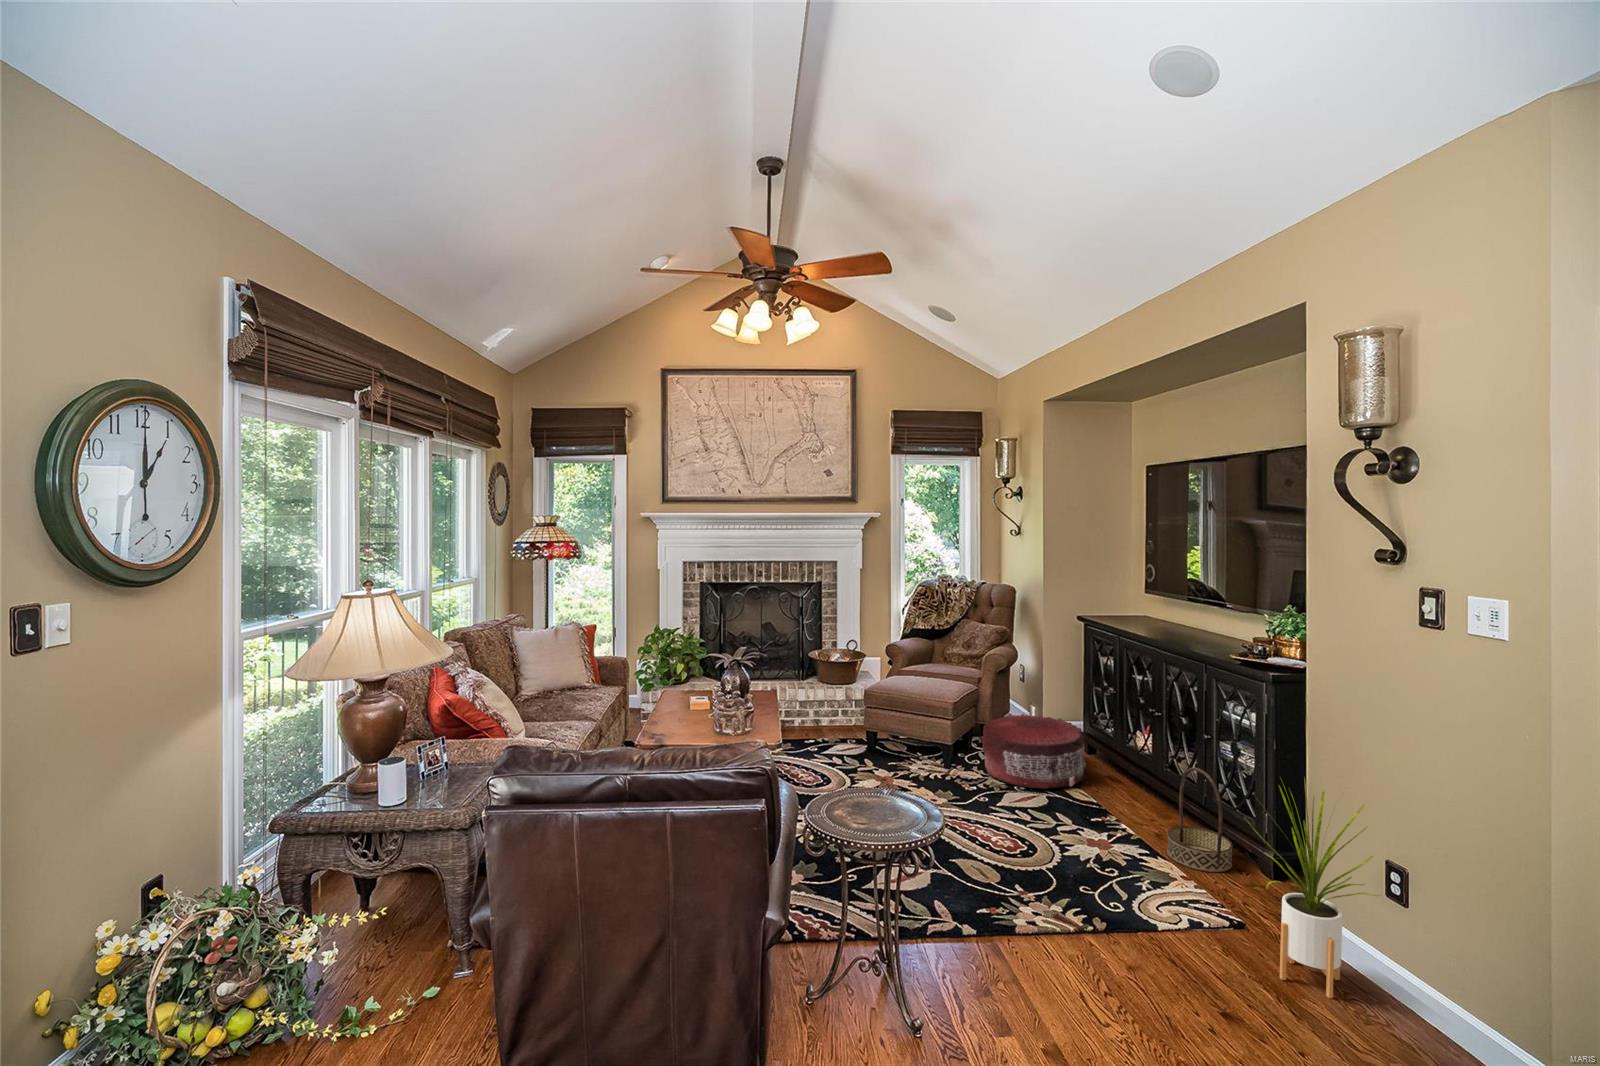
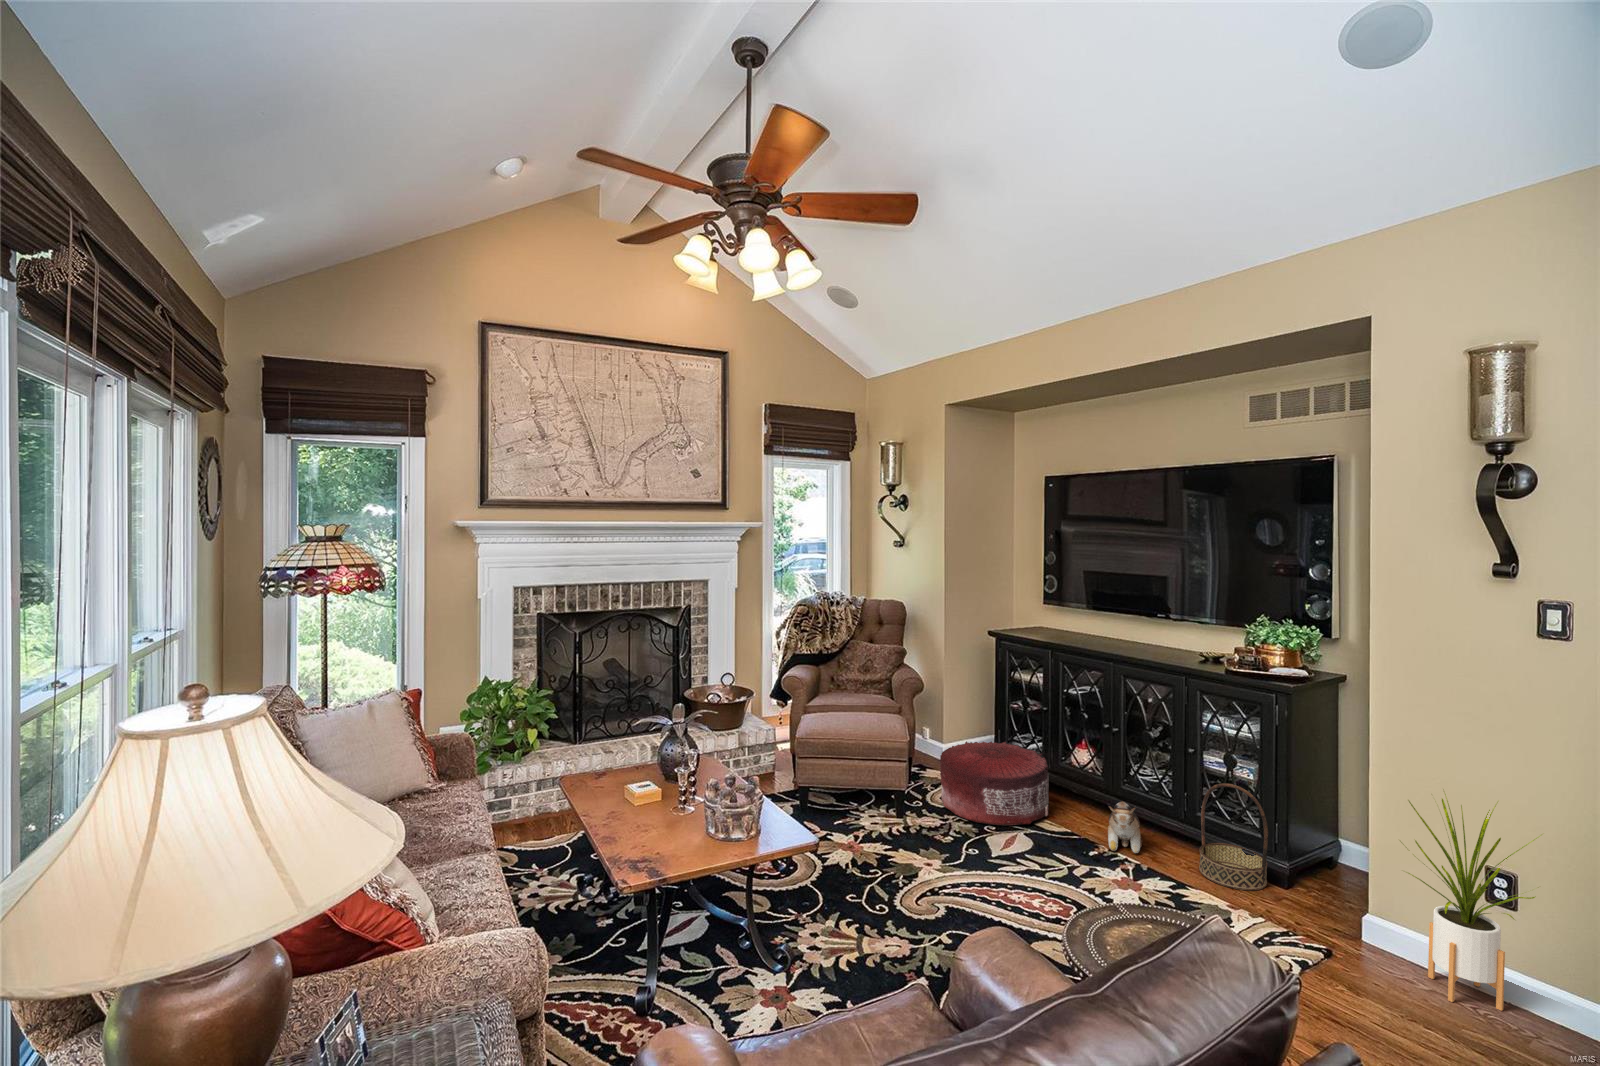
plush toy: none [1089,775,1143,825] -> present [1108,802,1142,853]

